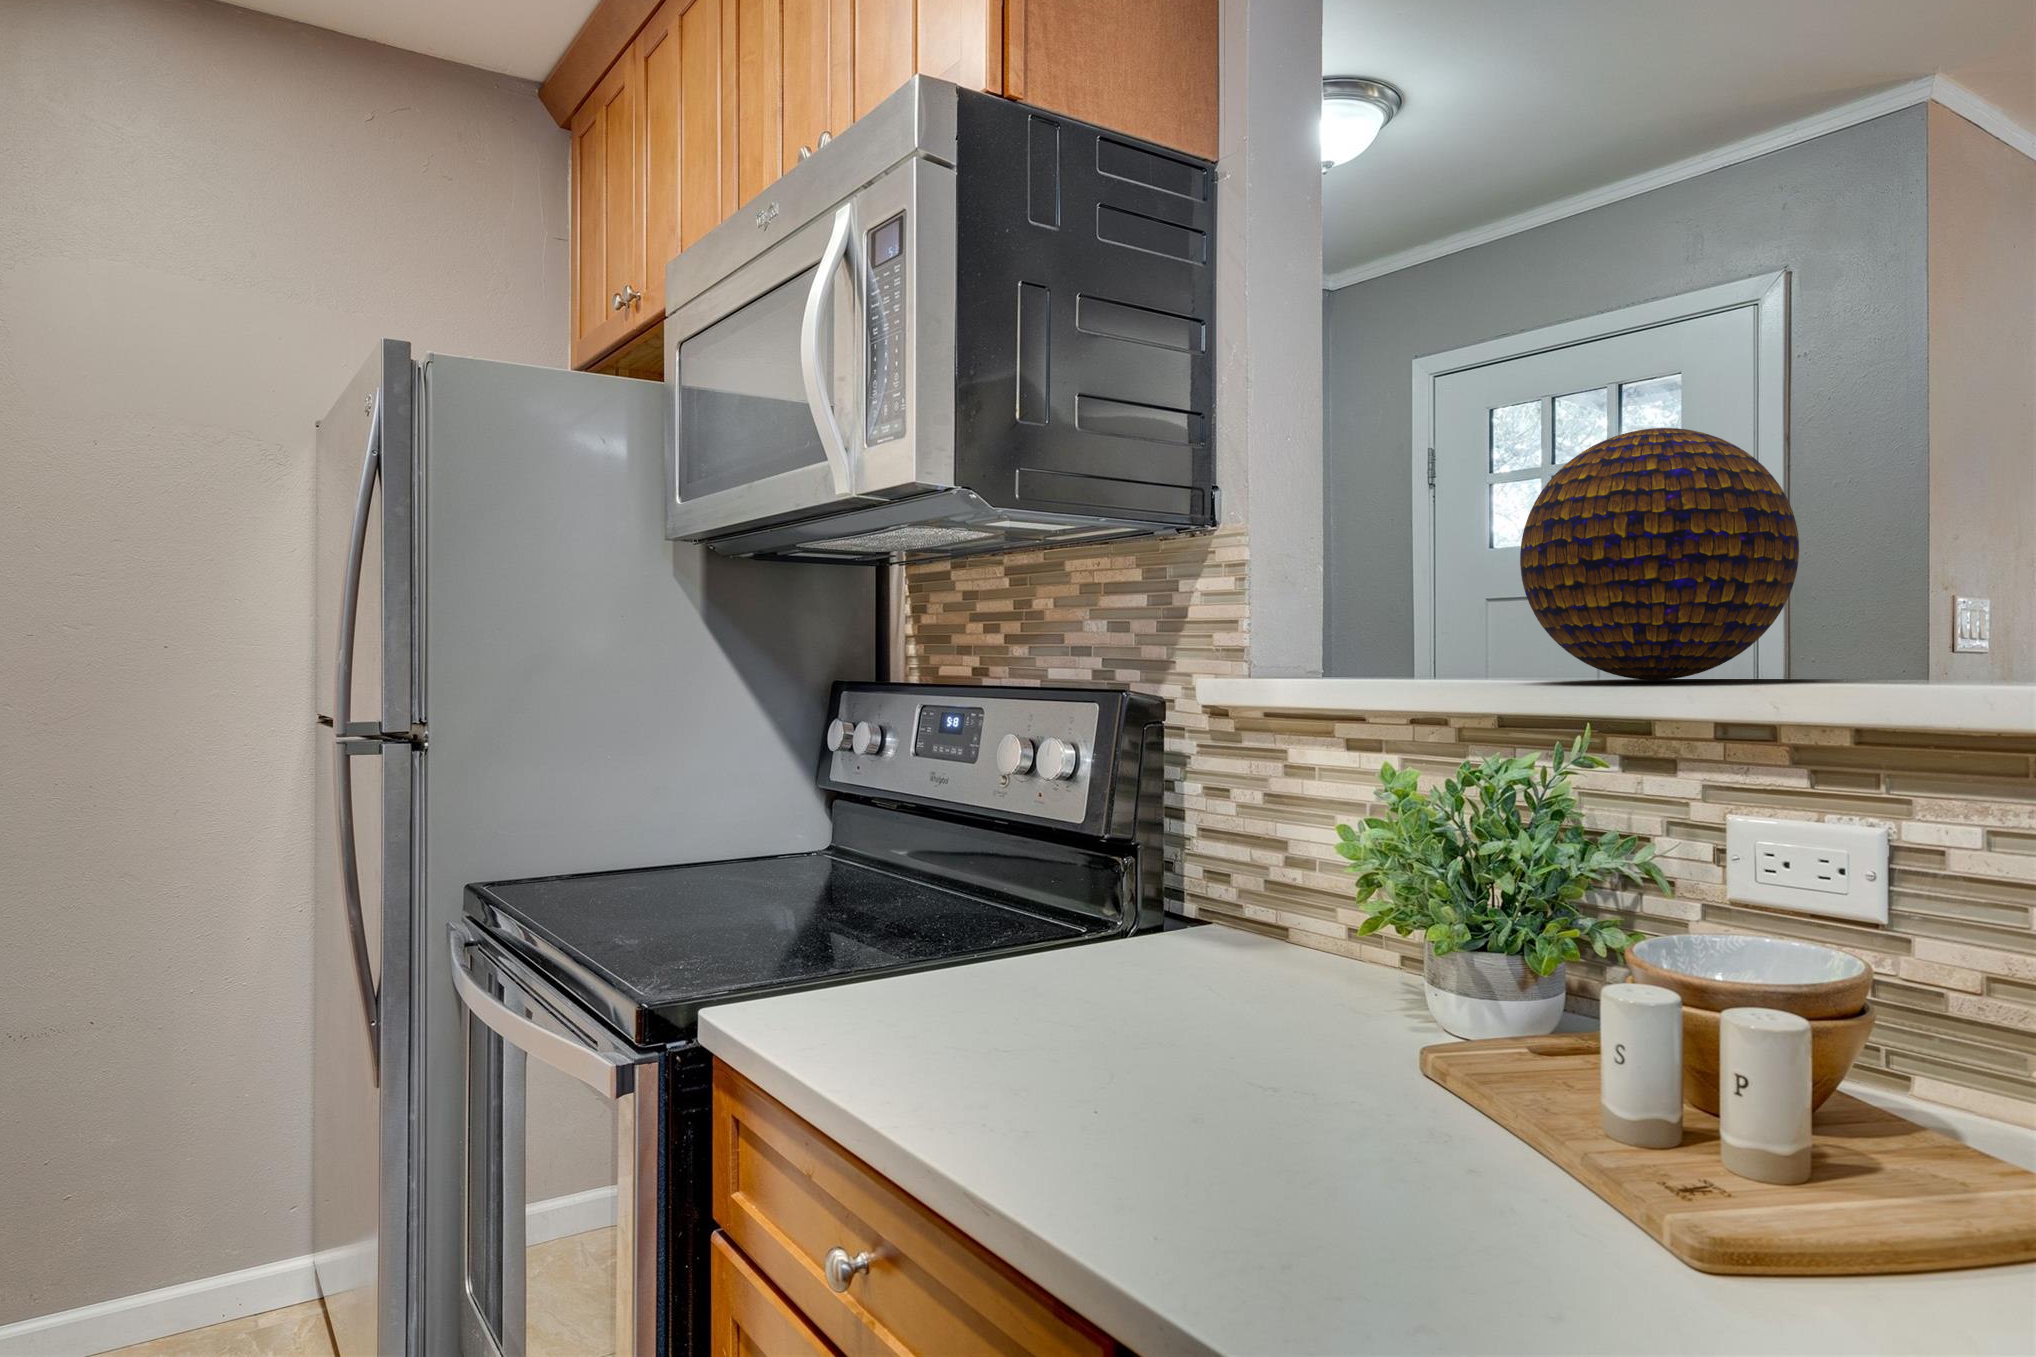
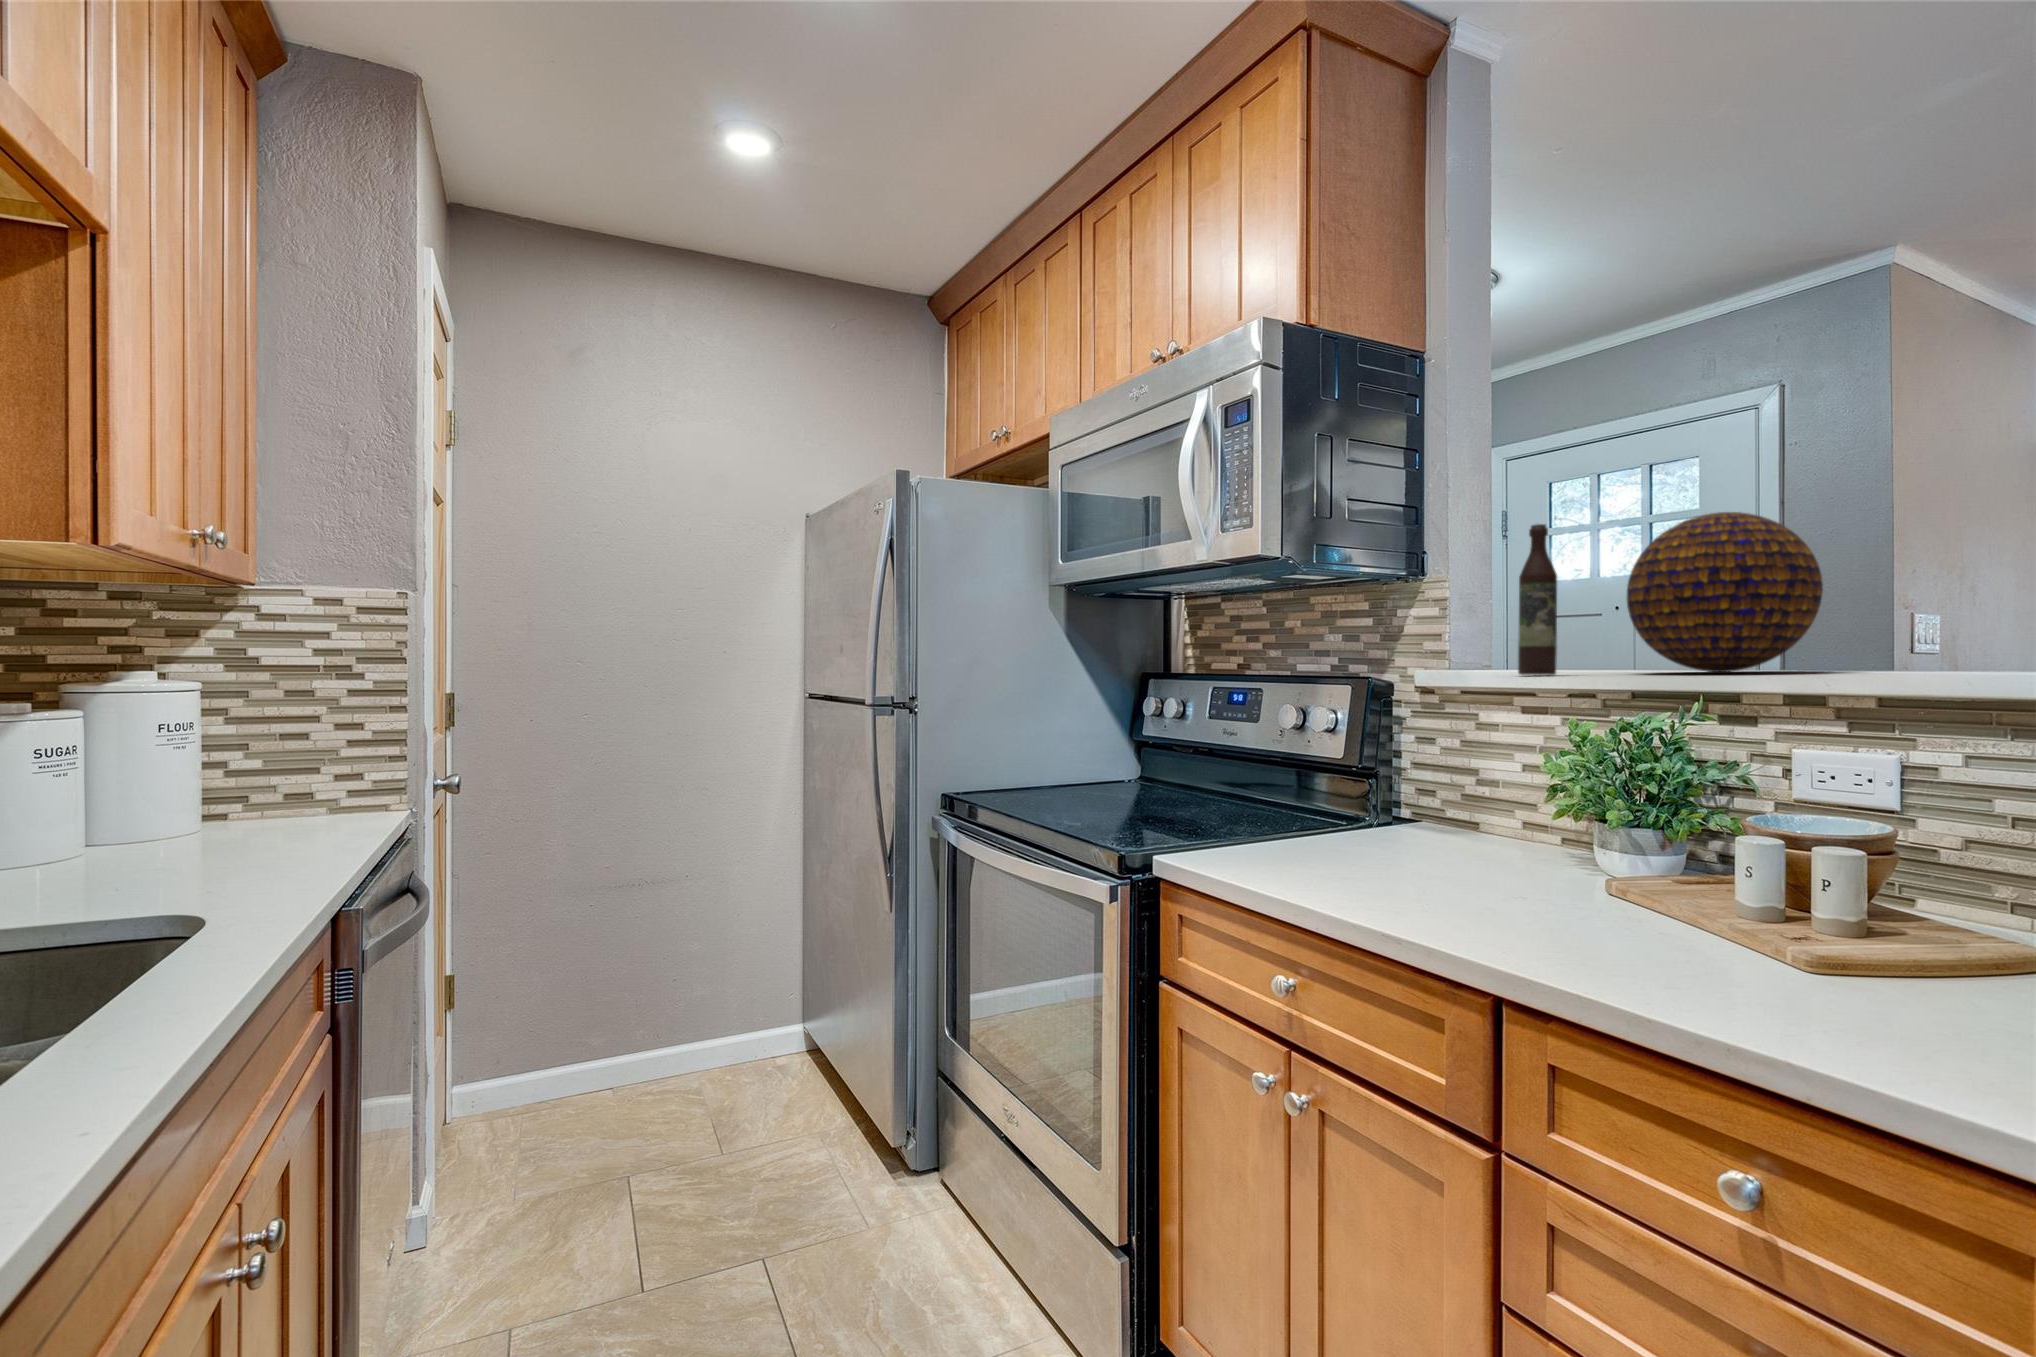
wine bottle: none [1362,446,1418,684] -> present [1518,524,1557,675]

